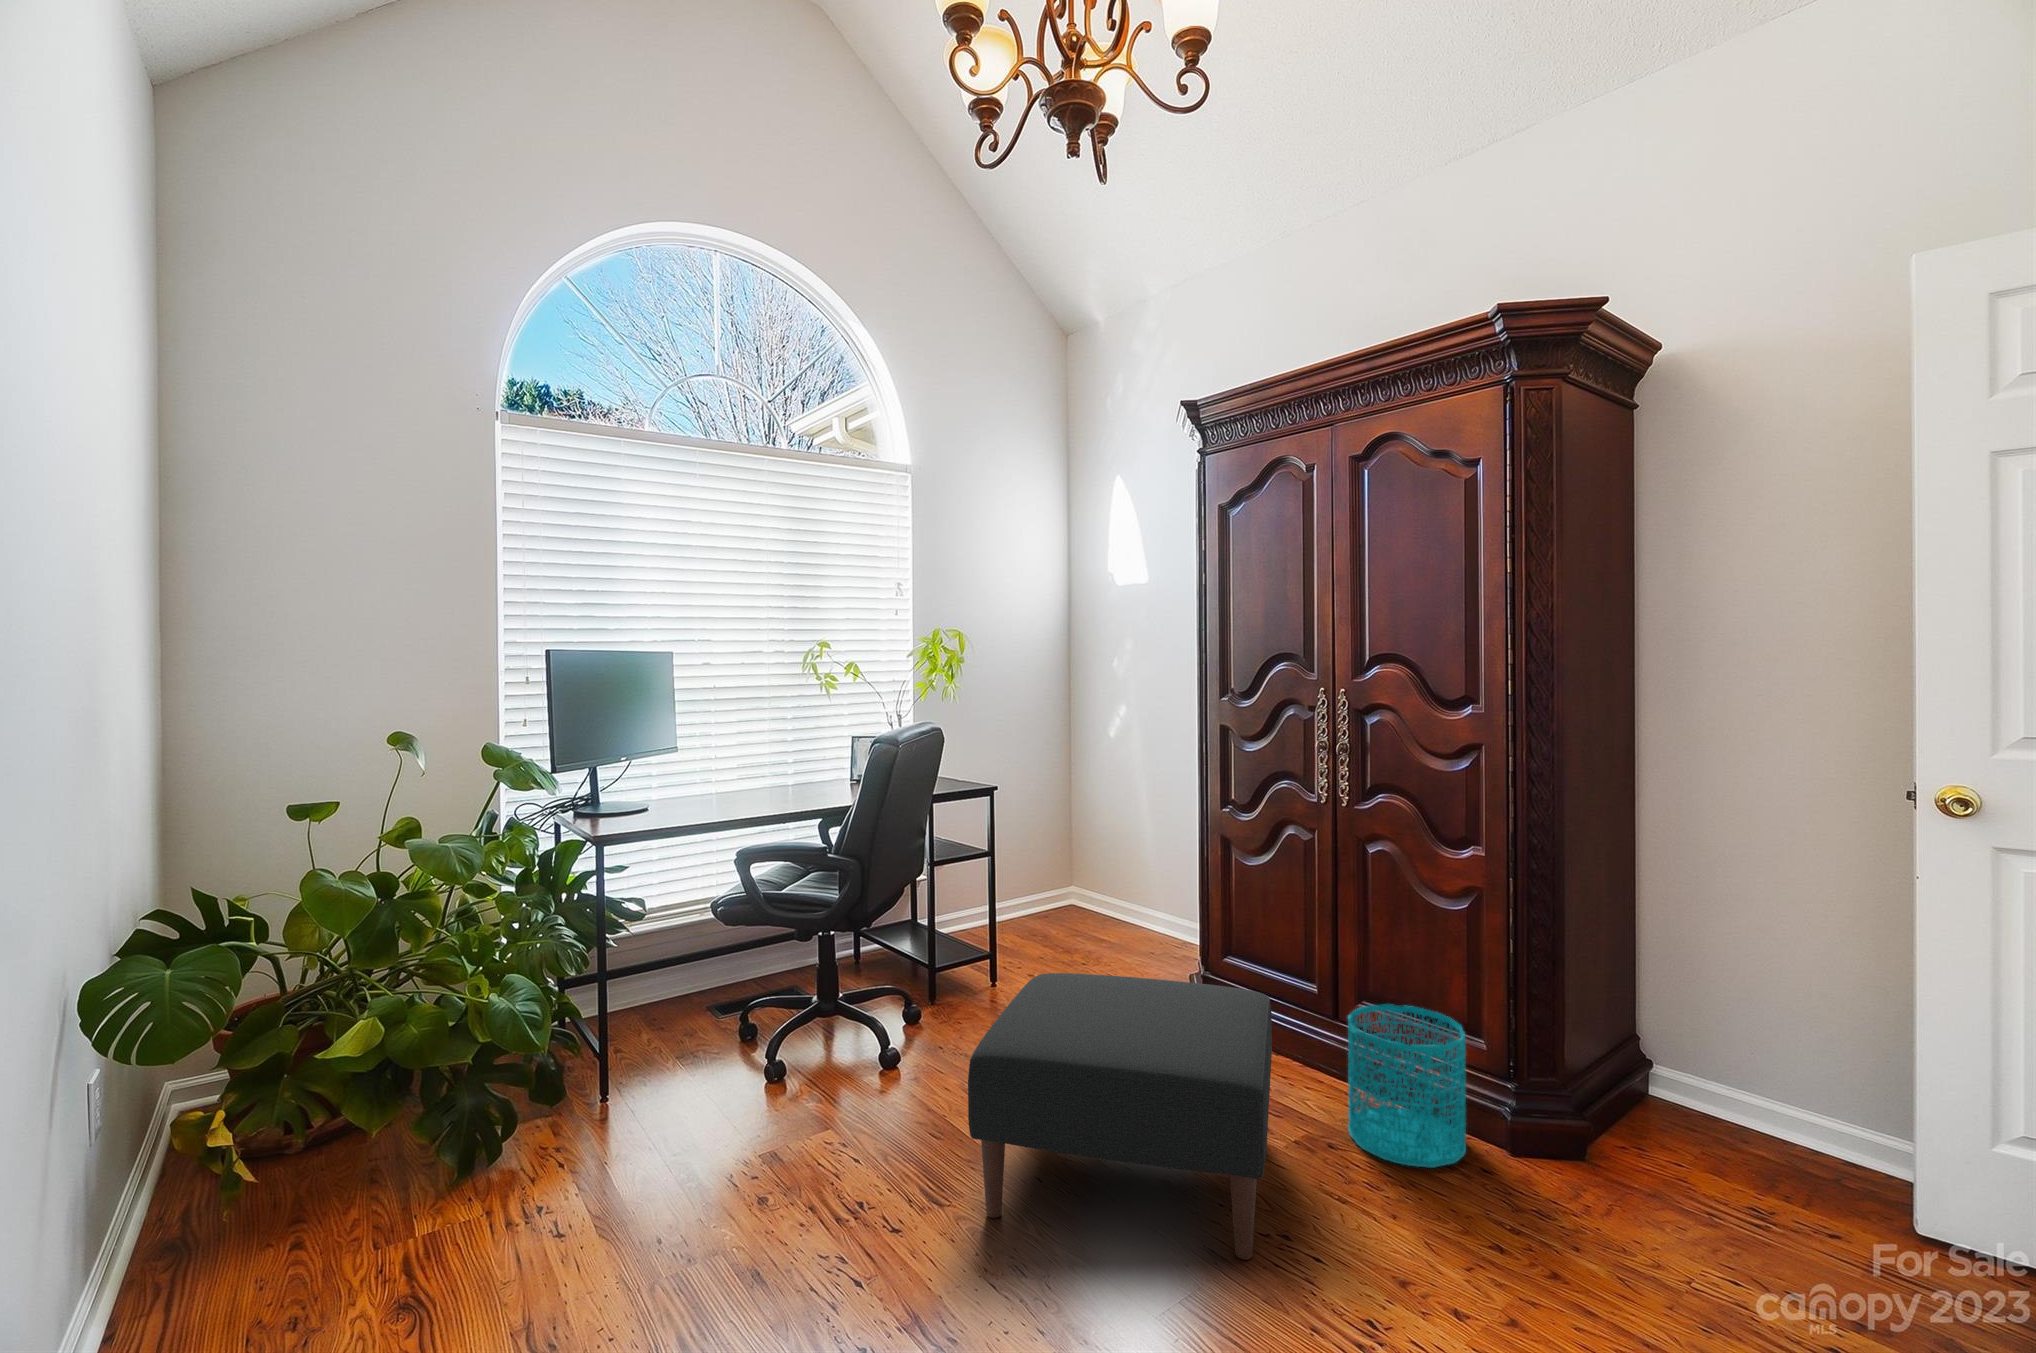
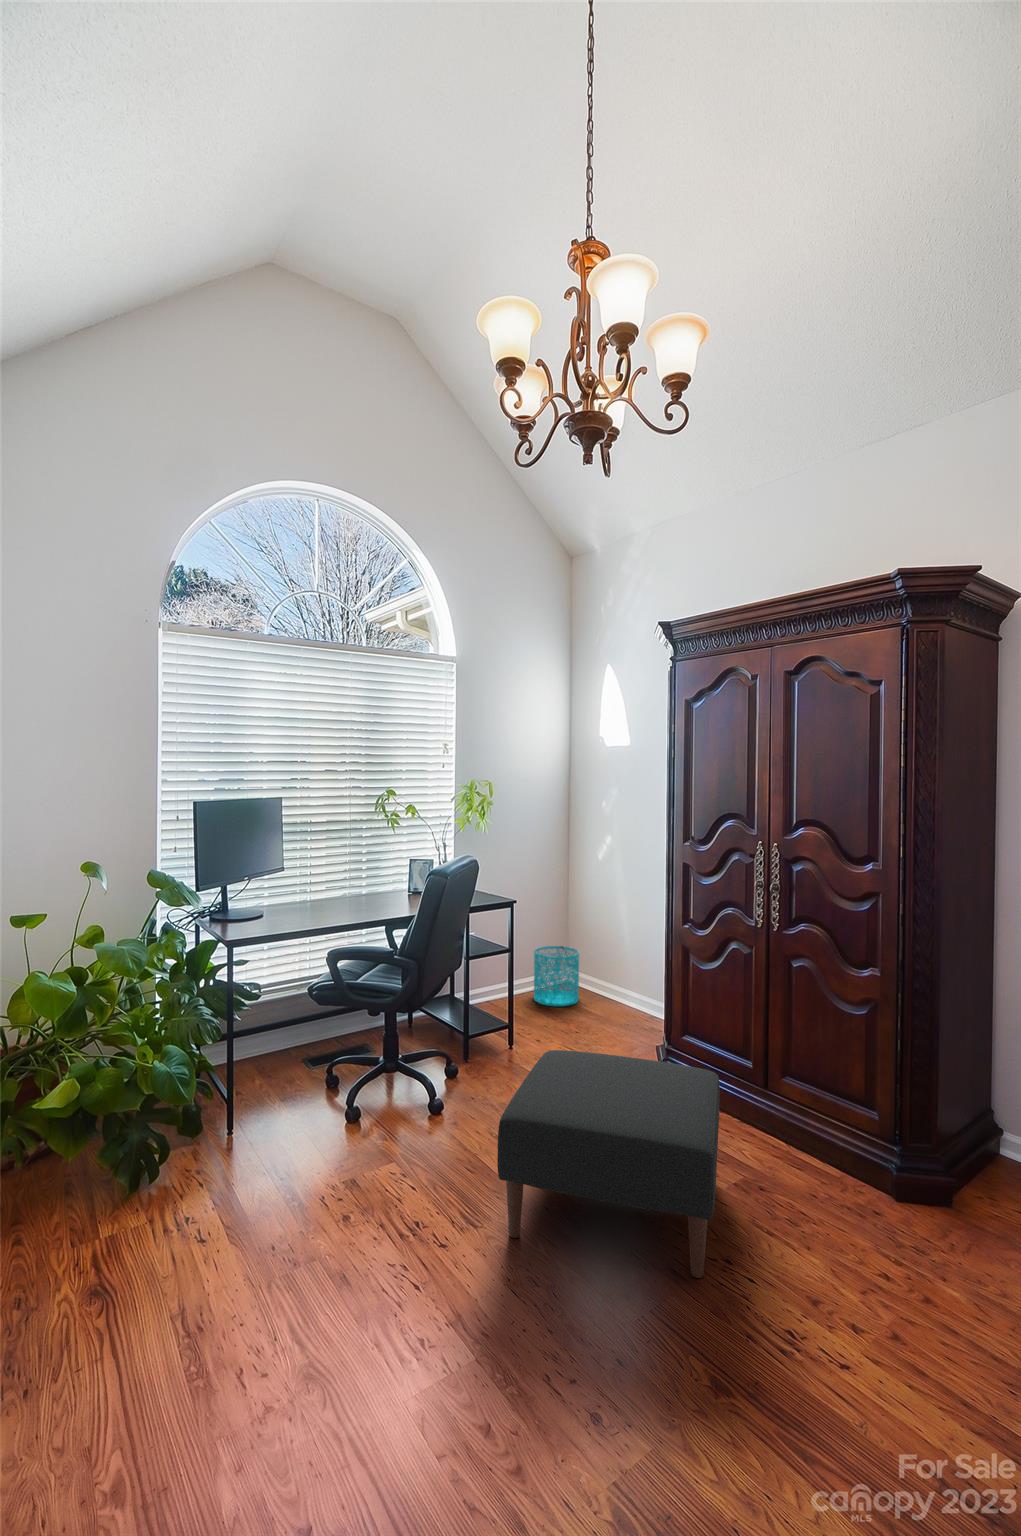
wastebasket: present [1348,1004,1466,1168] -> present [534,946,579,1006]

